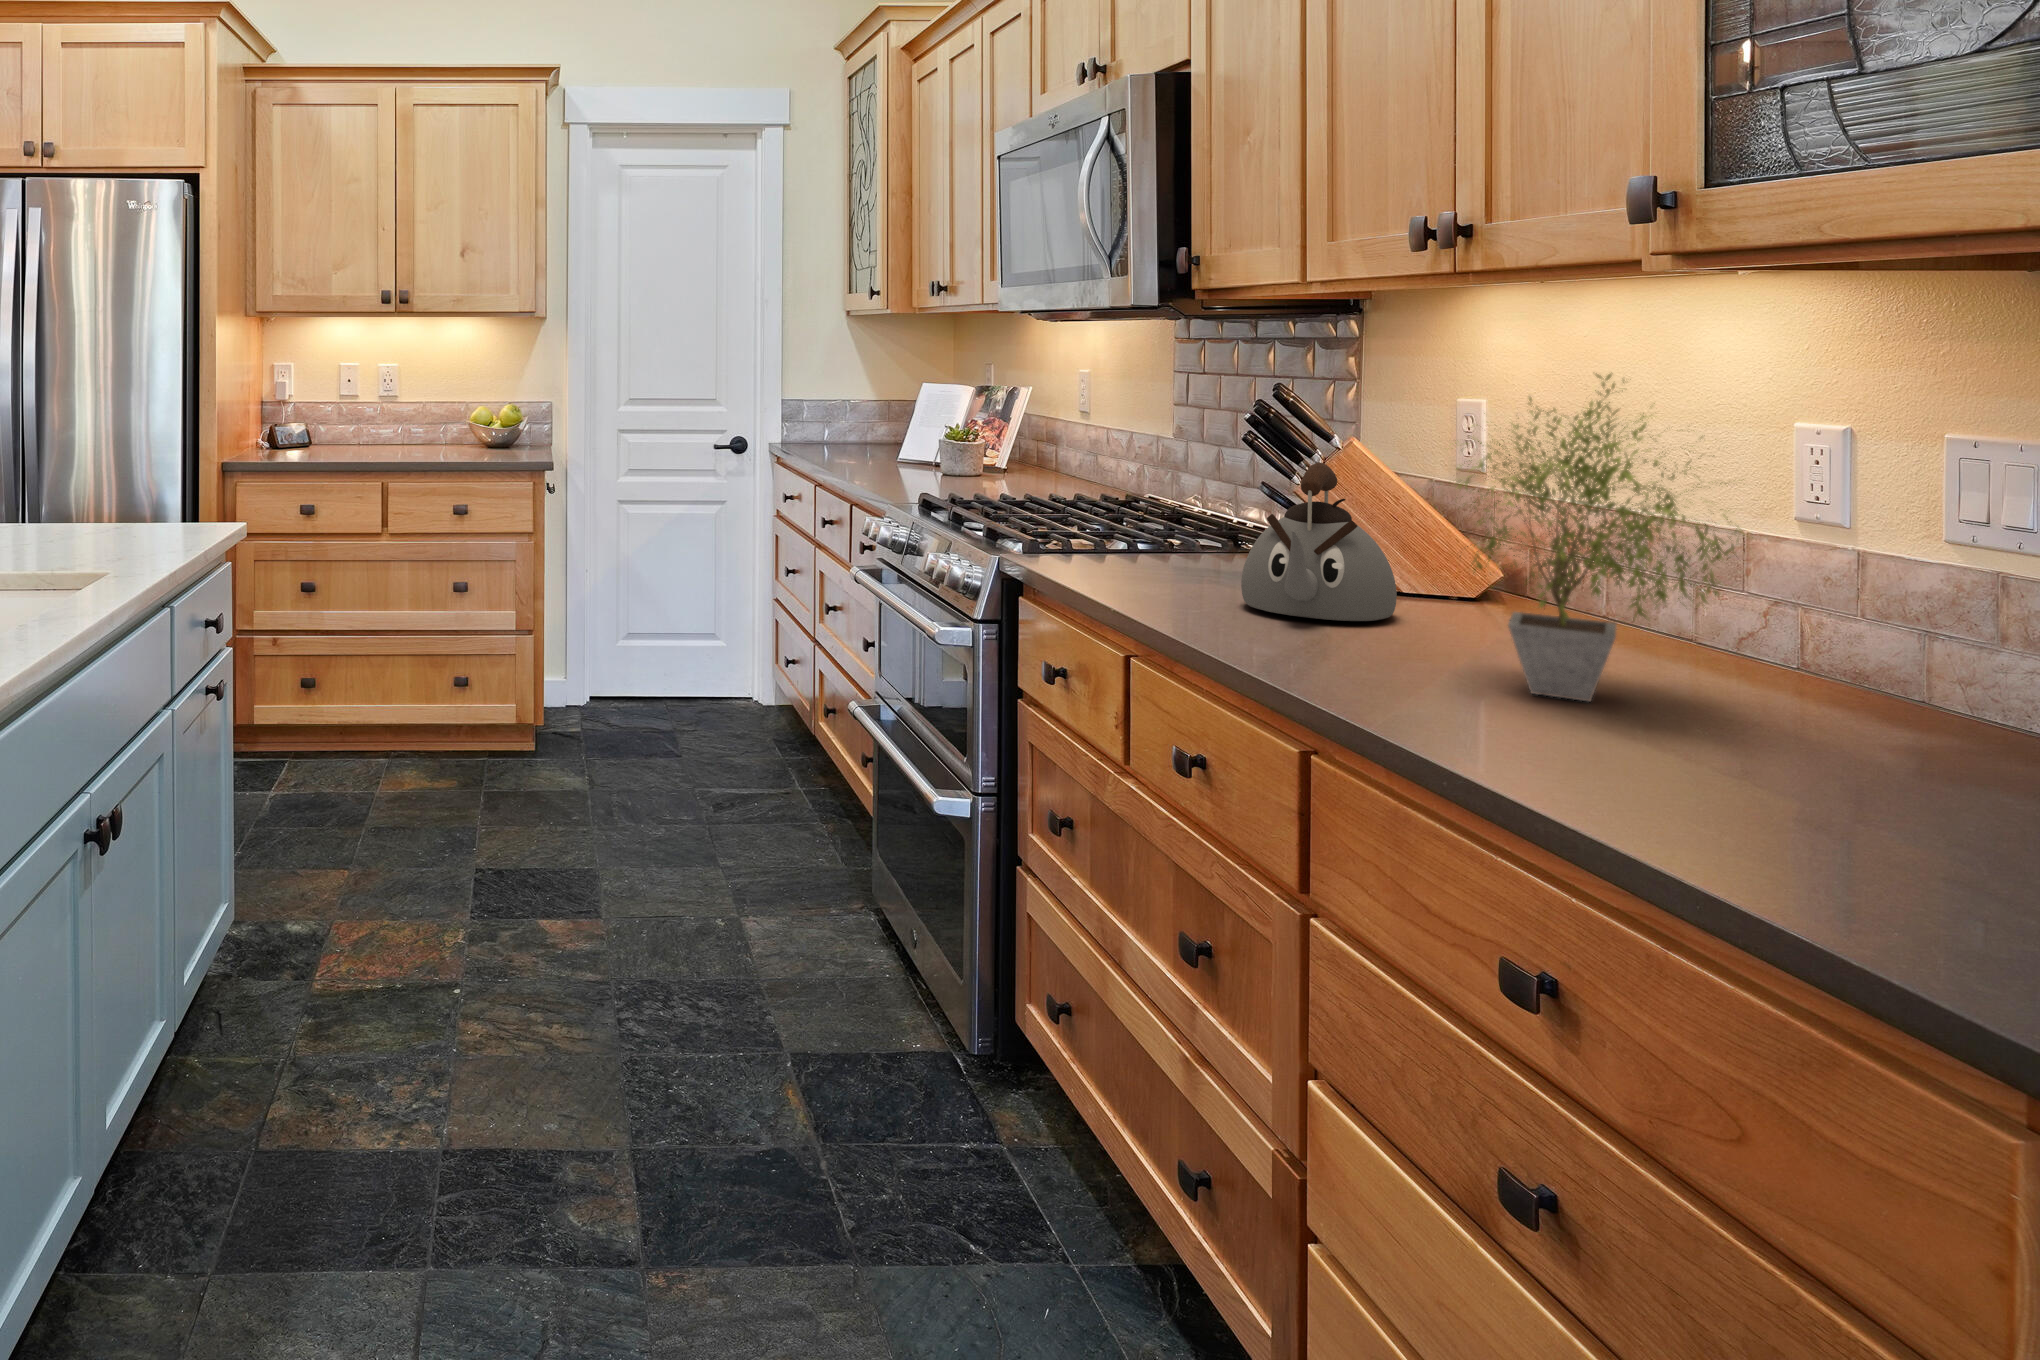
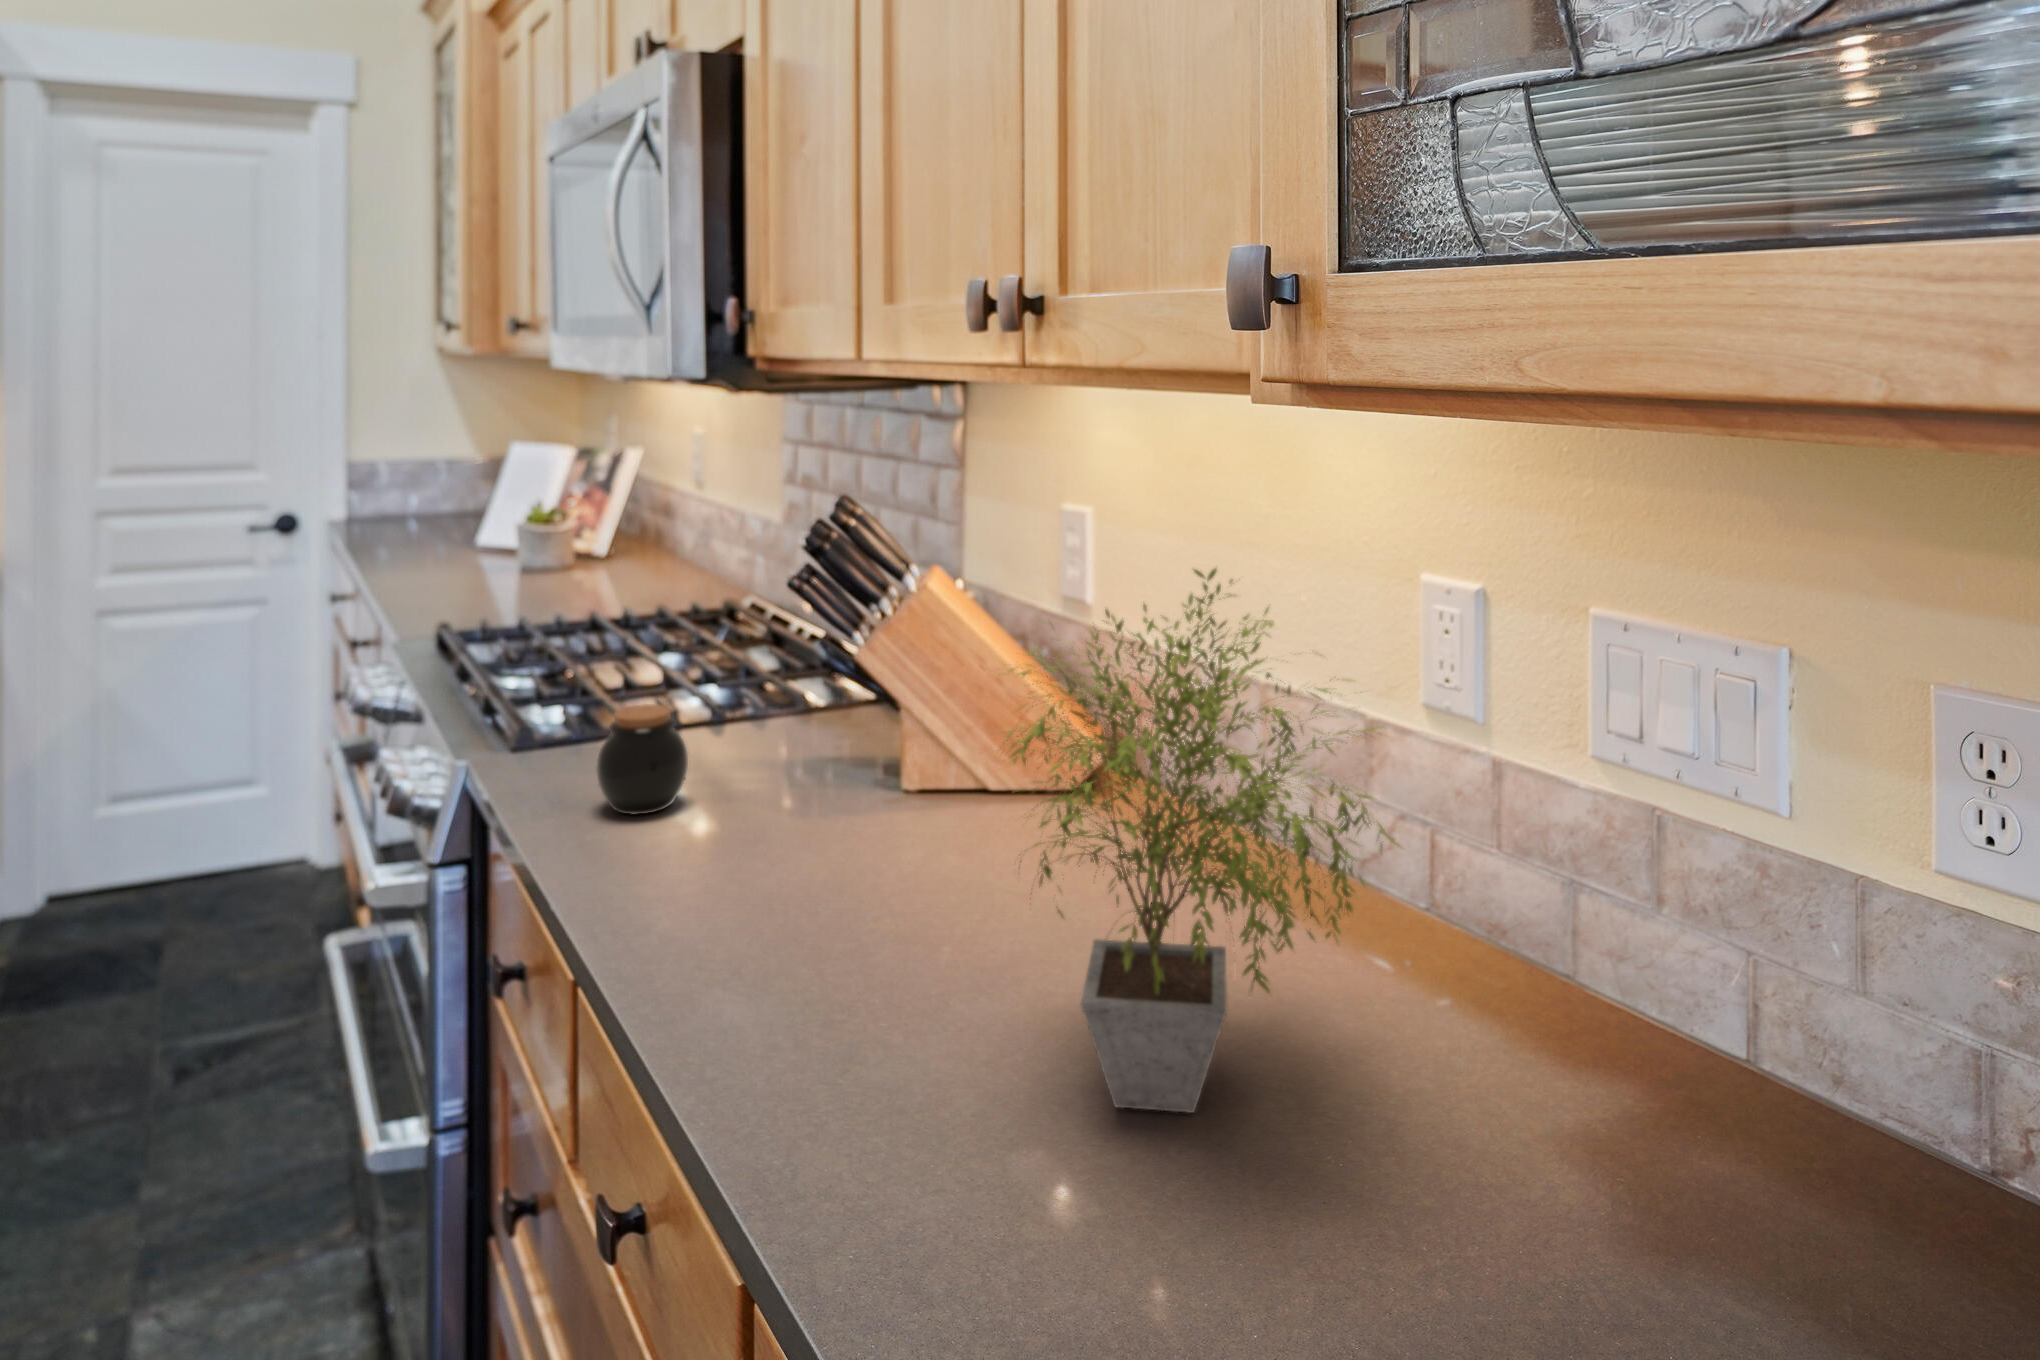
kettle: present [1241,462,1397,621] -> none [763,644,969,906]
jar: none [1103,511,1165,577] -> present [596,704,688,815]

